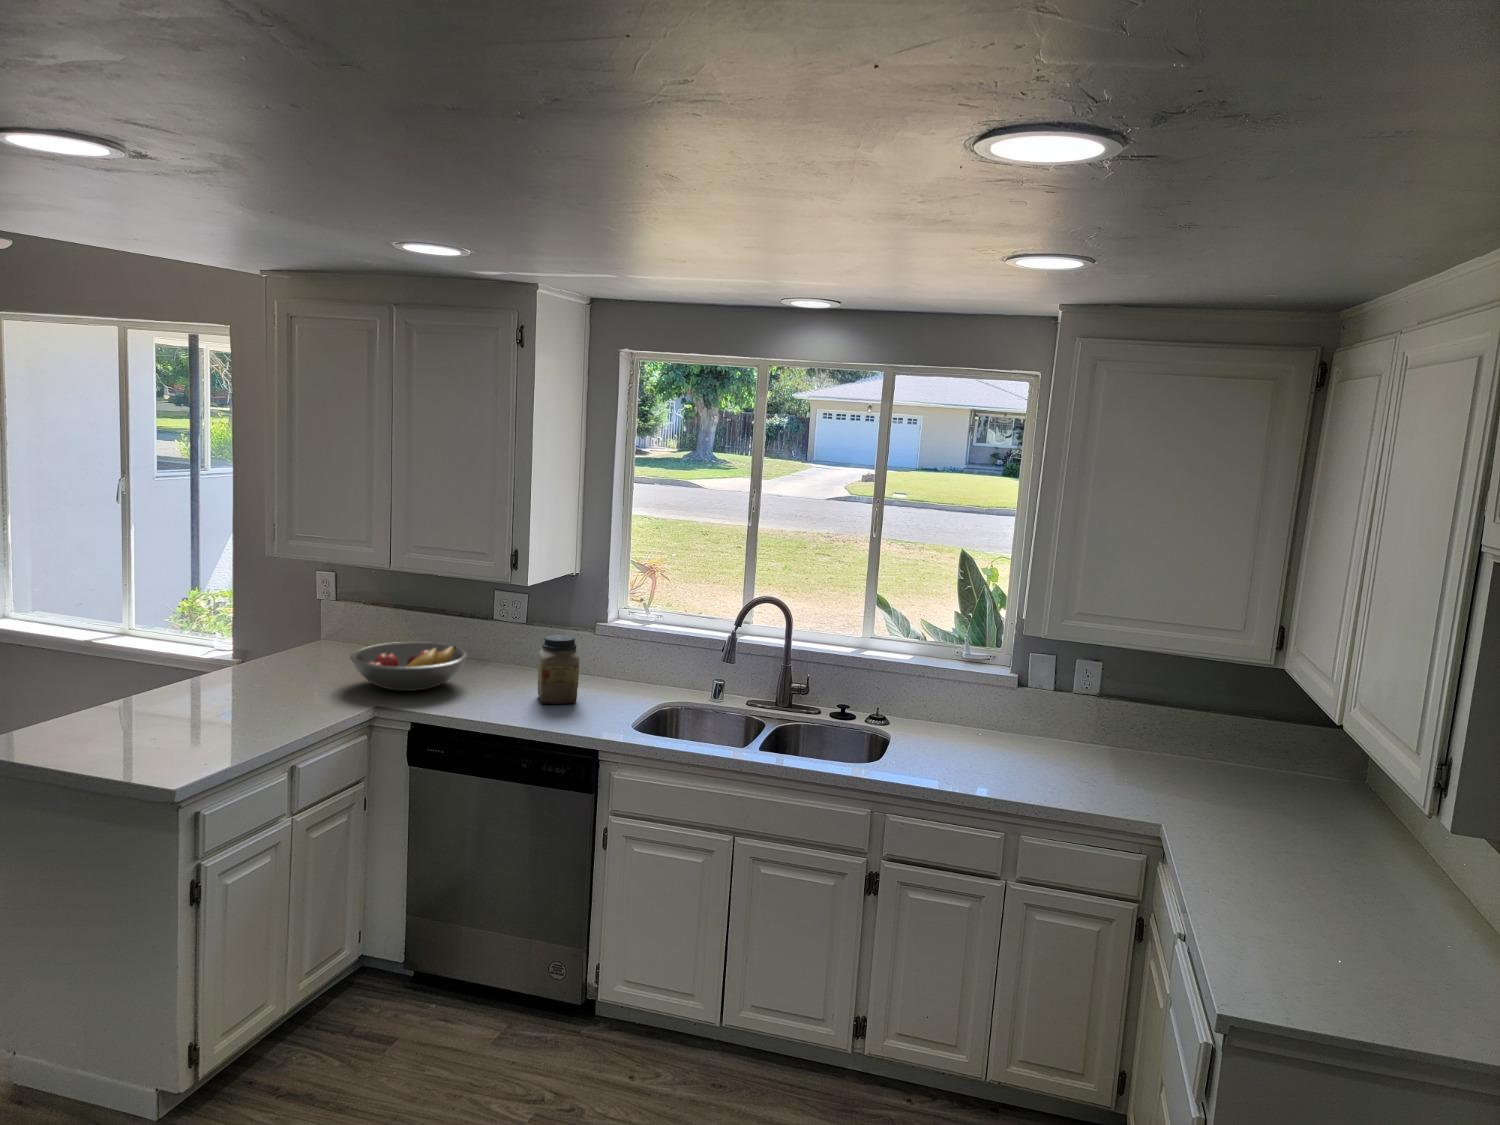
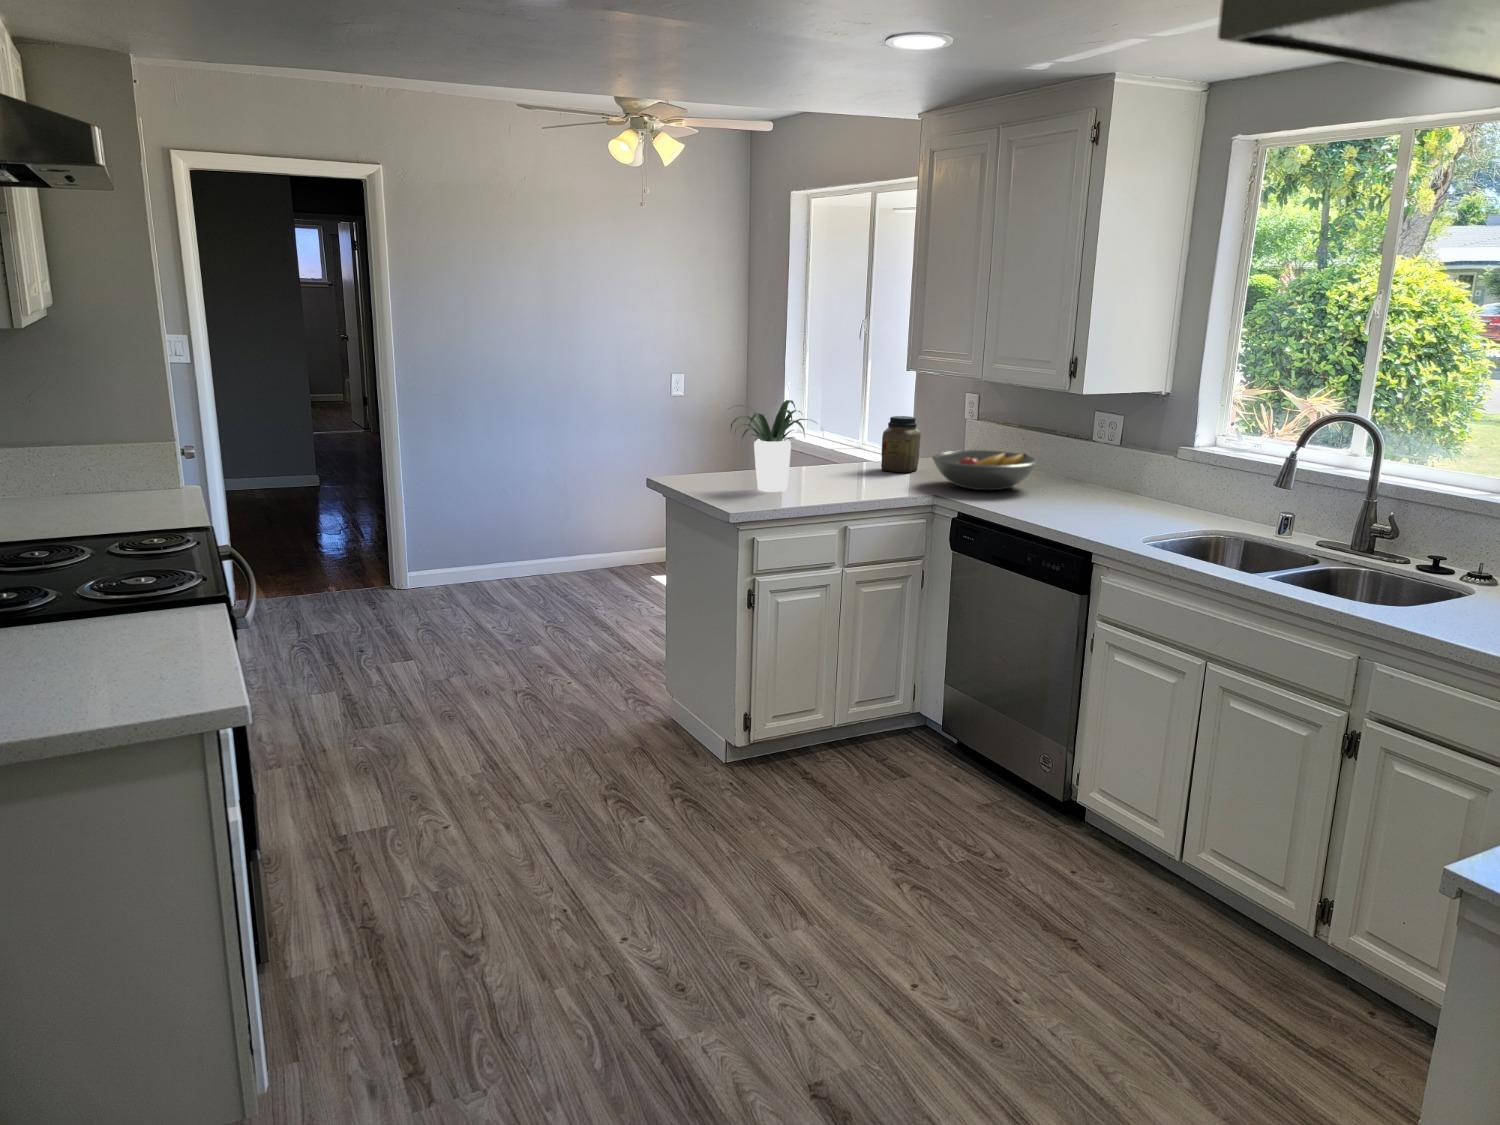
potted plant: none [90,617,239,741] -> present [731,400,816,492]
jar: present [538,635,579,704] -> present [881,416,921,473]

